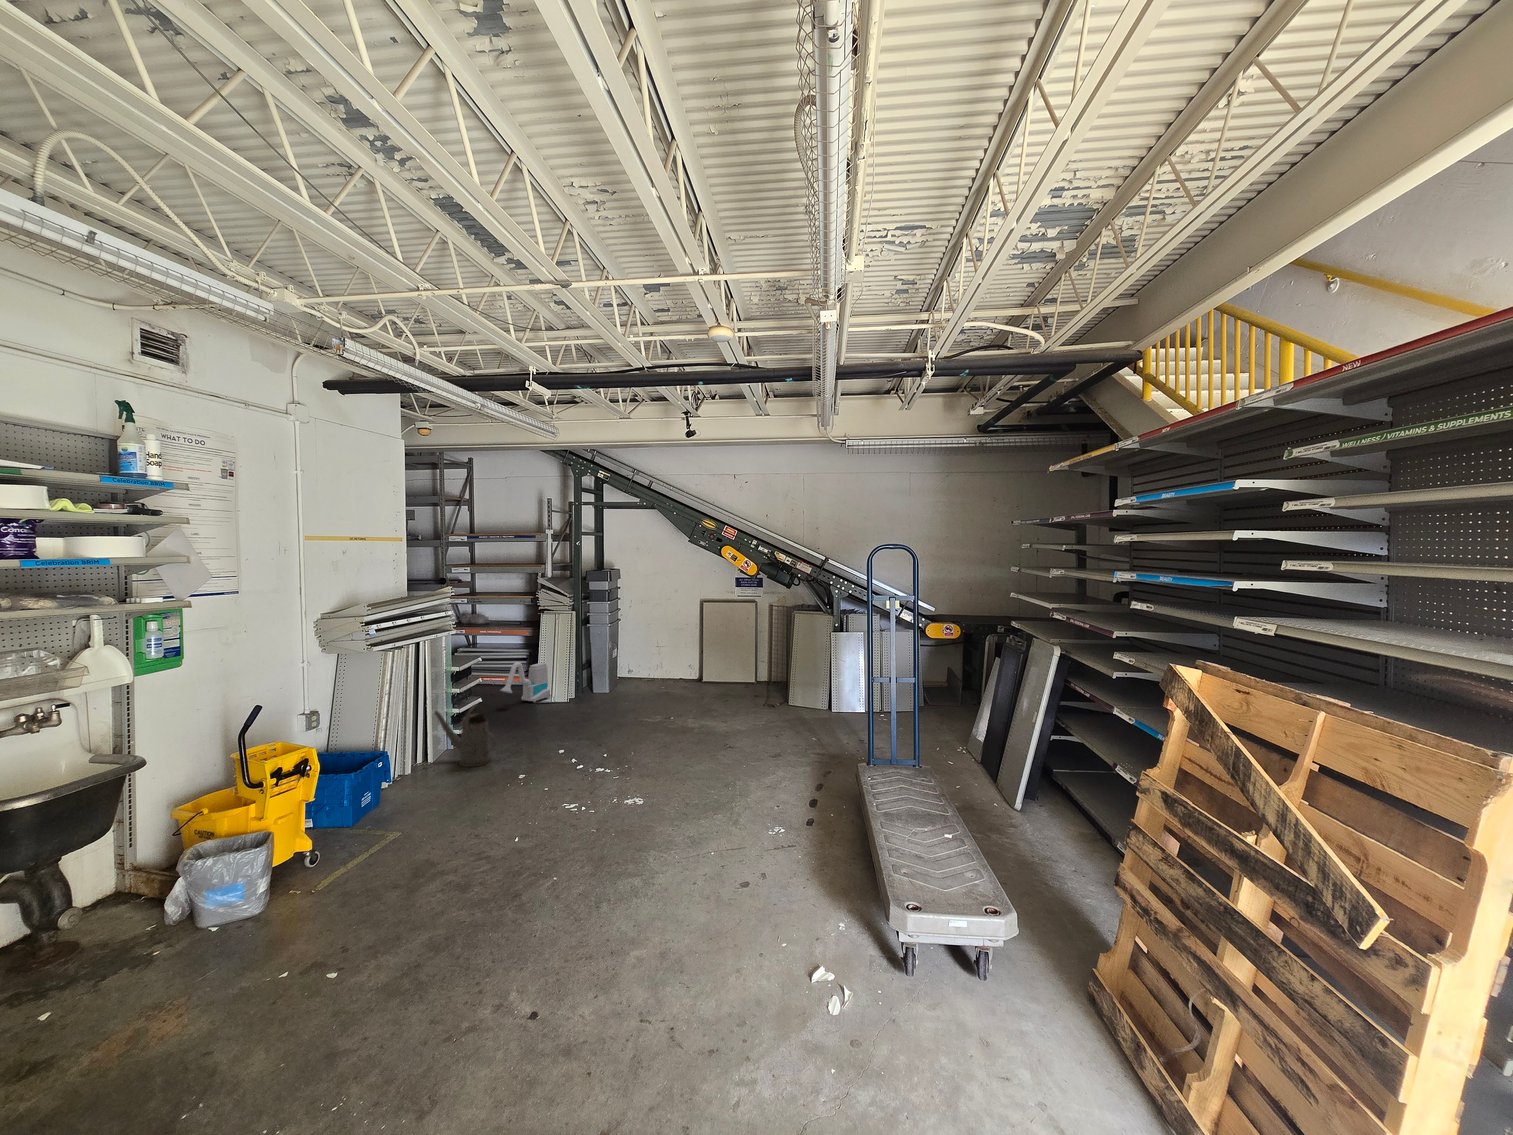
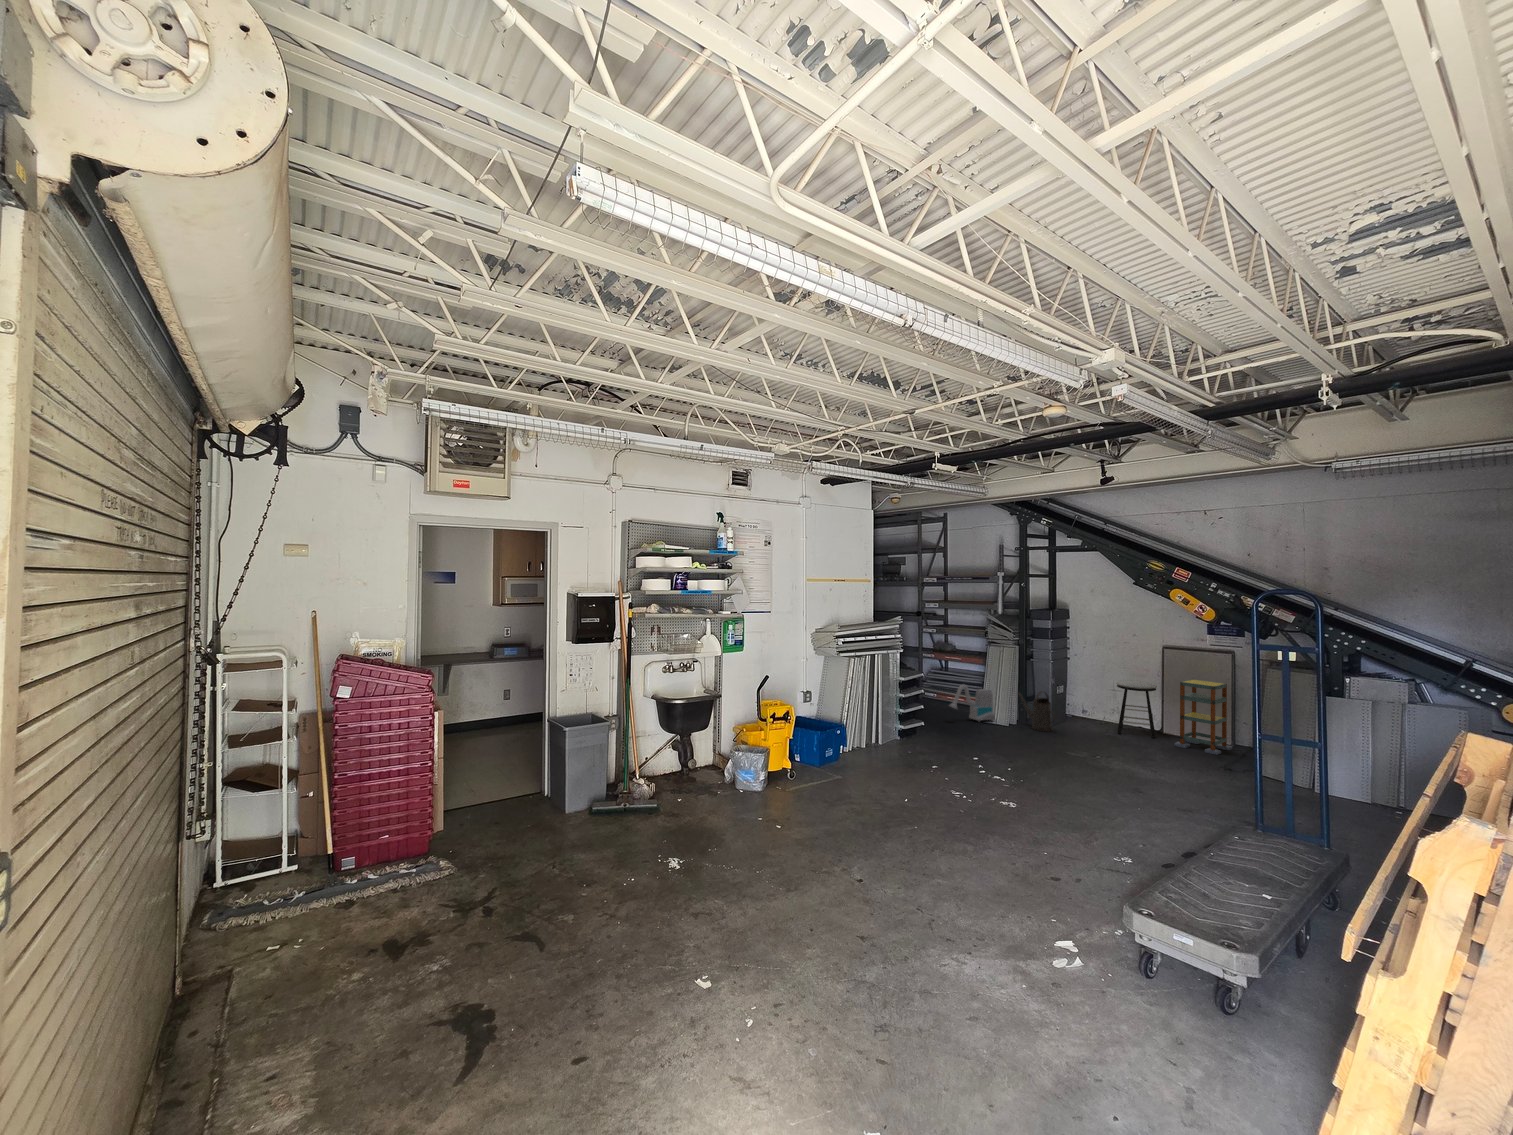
shelving unit: none [715,628,752,692] -> present [1174,679,1232,755]
stool: none [663,635,697,687] -> present [1116,680,1157,738]
watering can: present [434,705,496,767] -> present [1018,691,1055,732]

